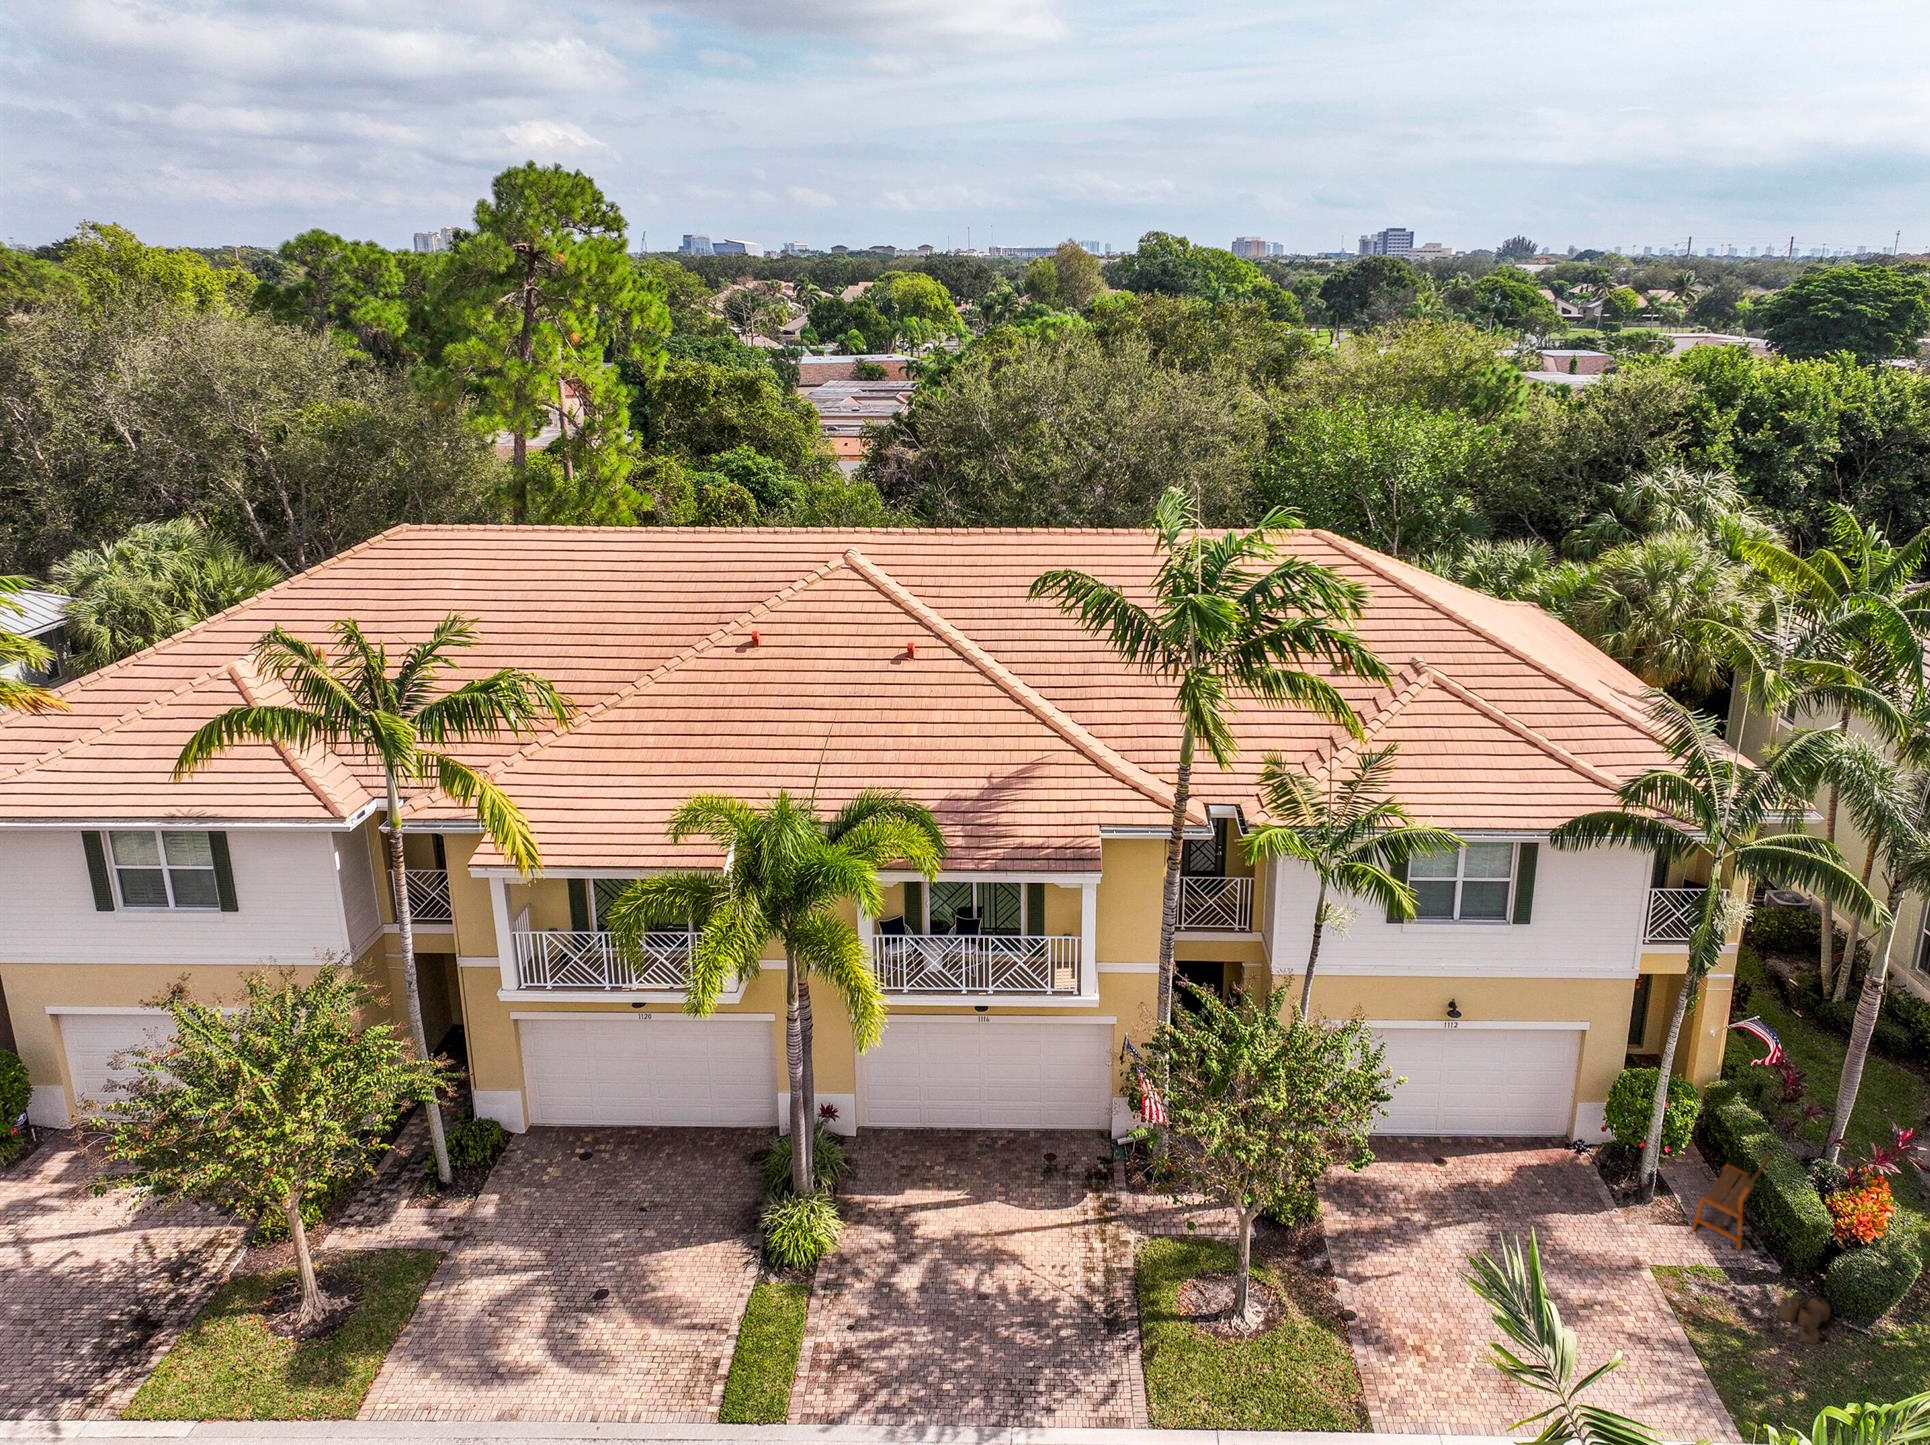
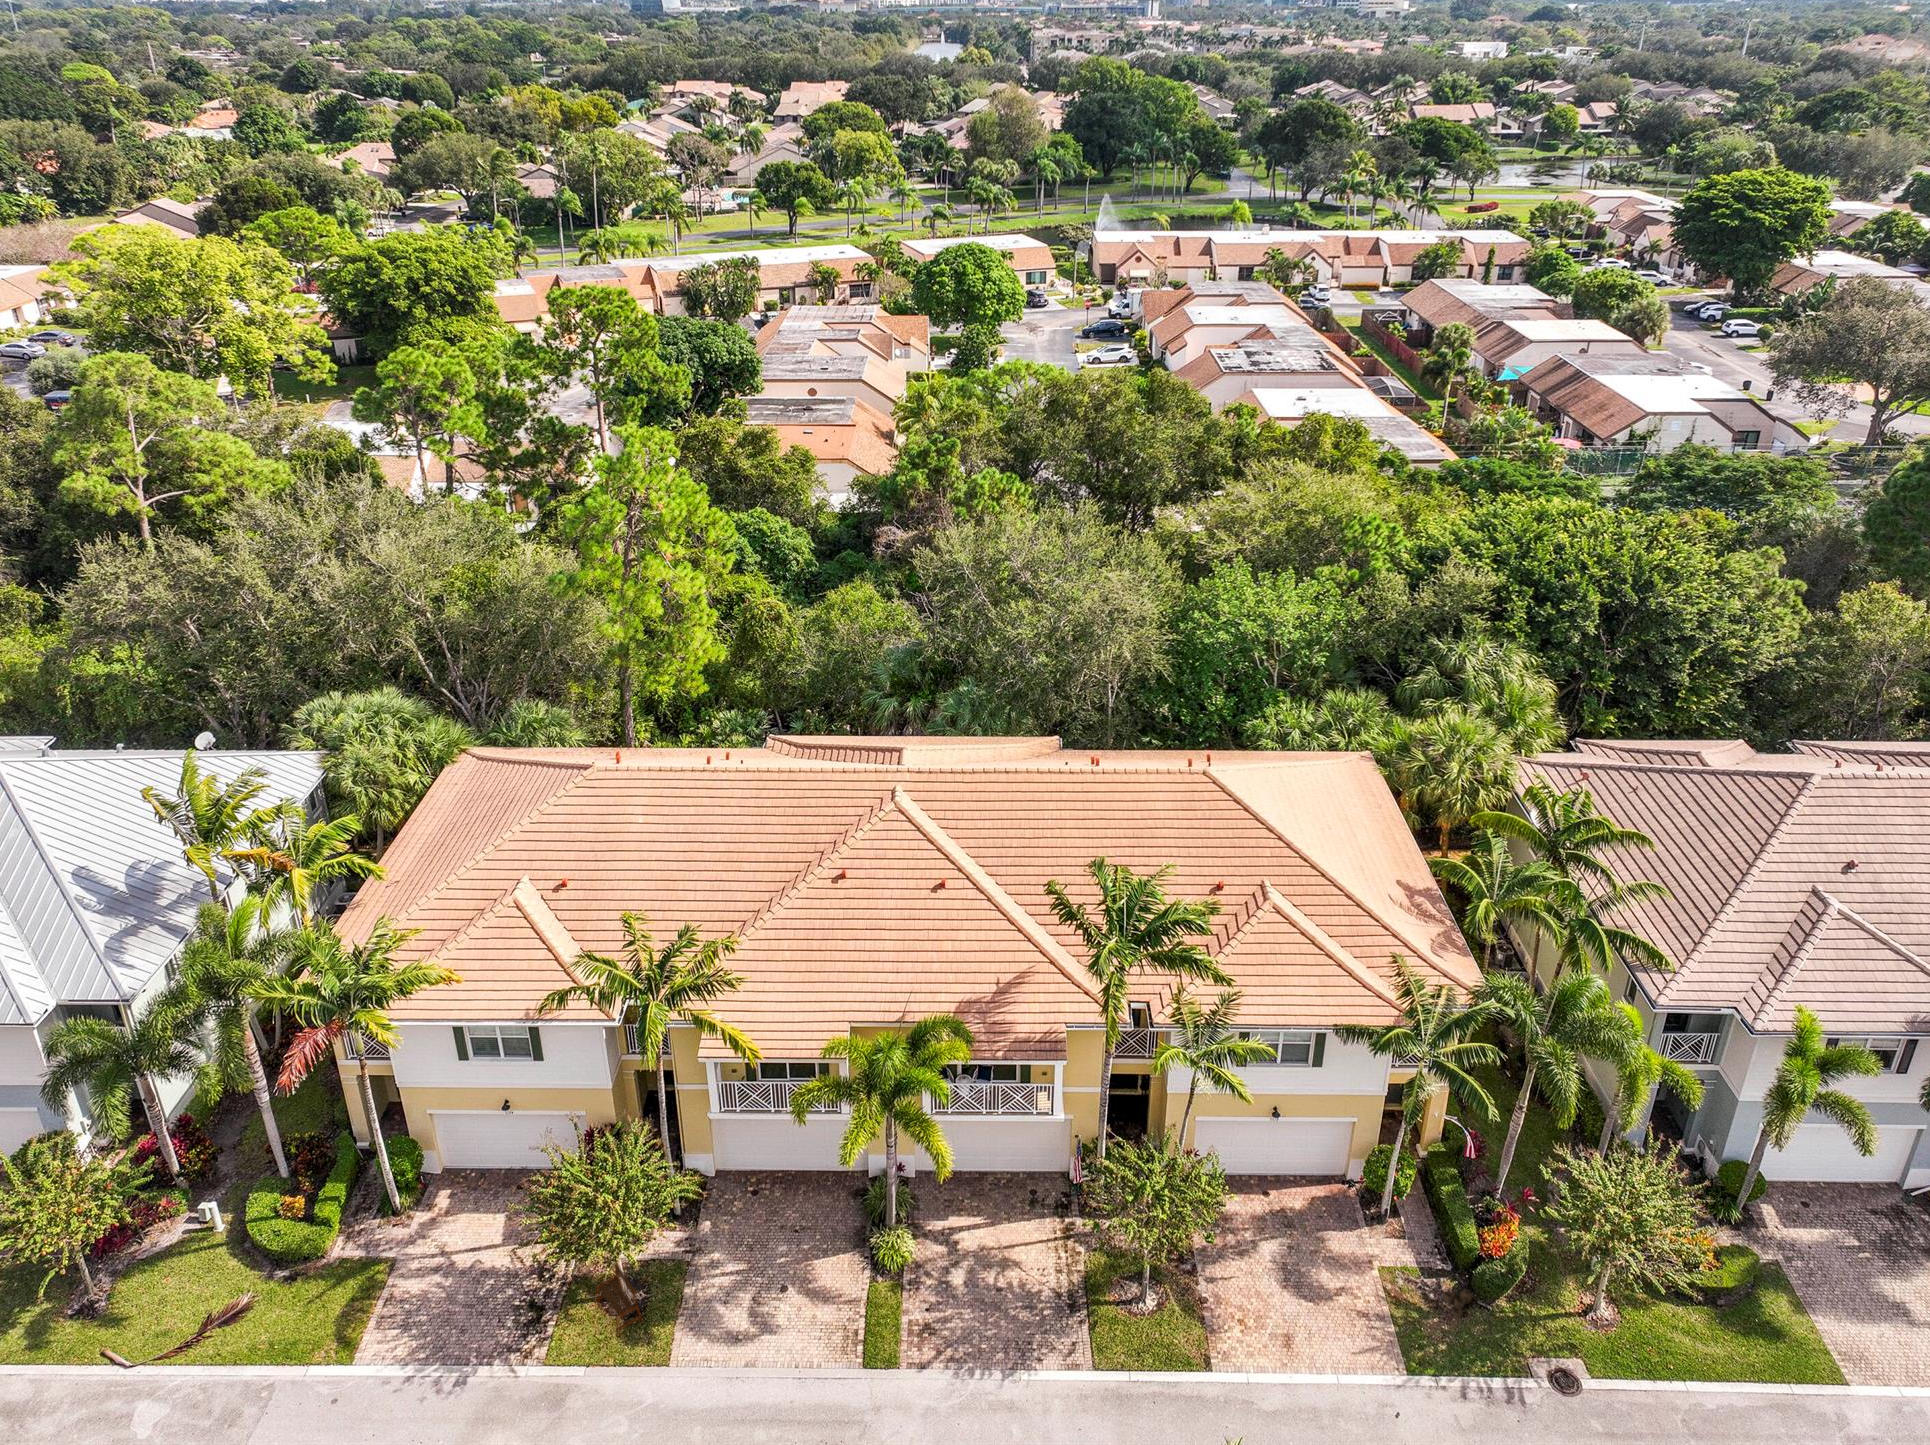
bench: present [1691,1156,1770,1250] -> present [596,1263,642,1336]

